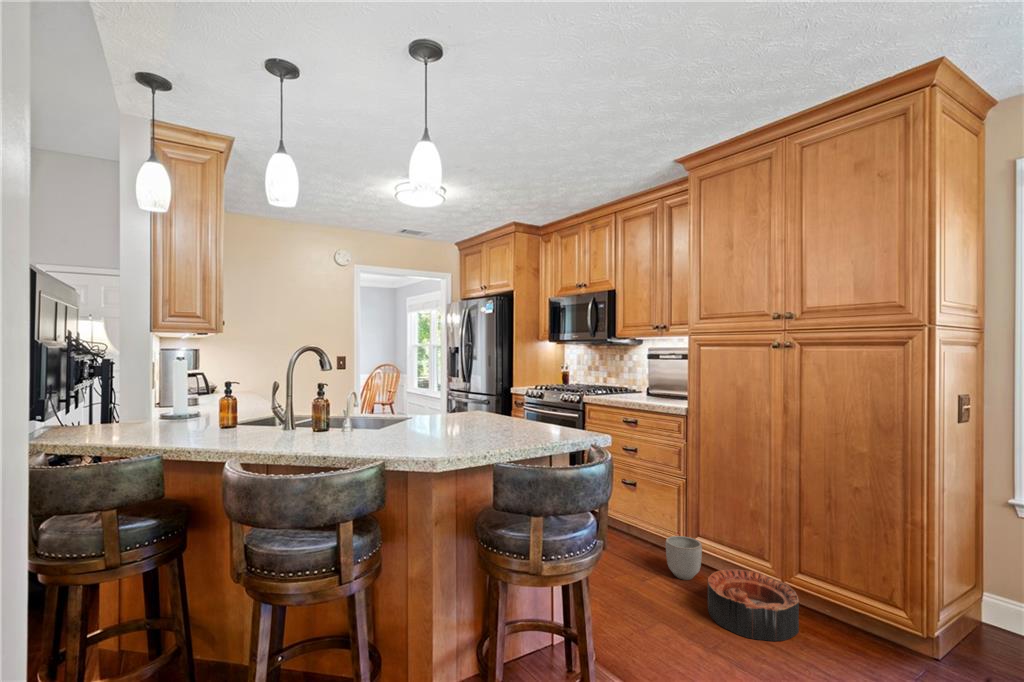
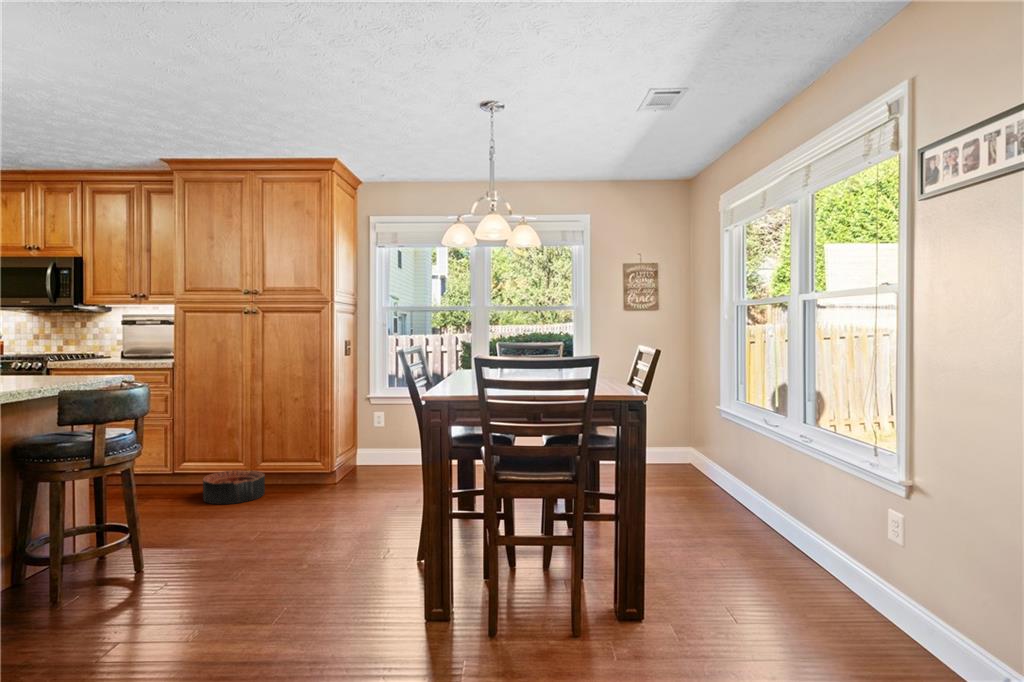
planter: present [666,536,702,580] -> none [160,463,192,494]

